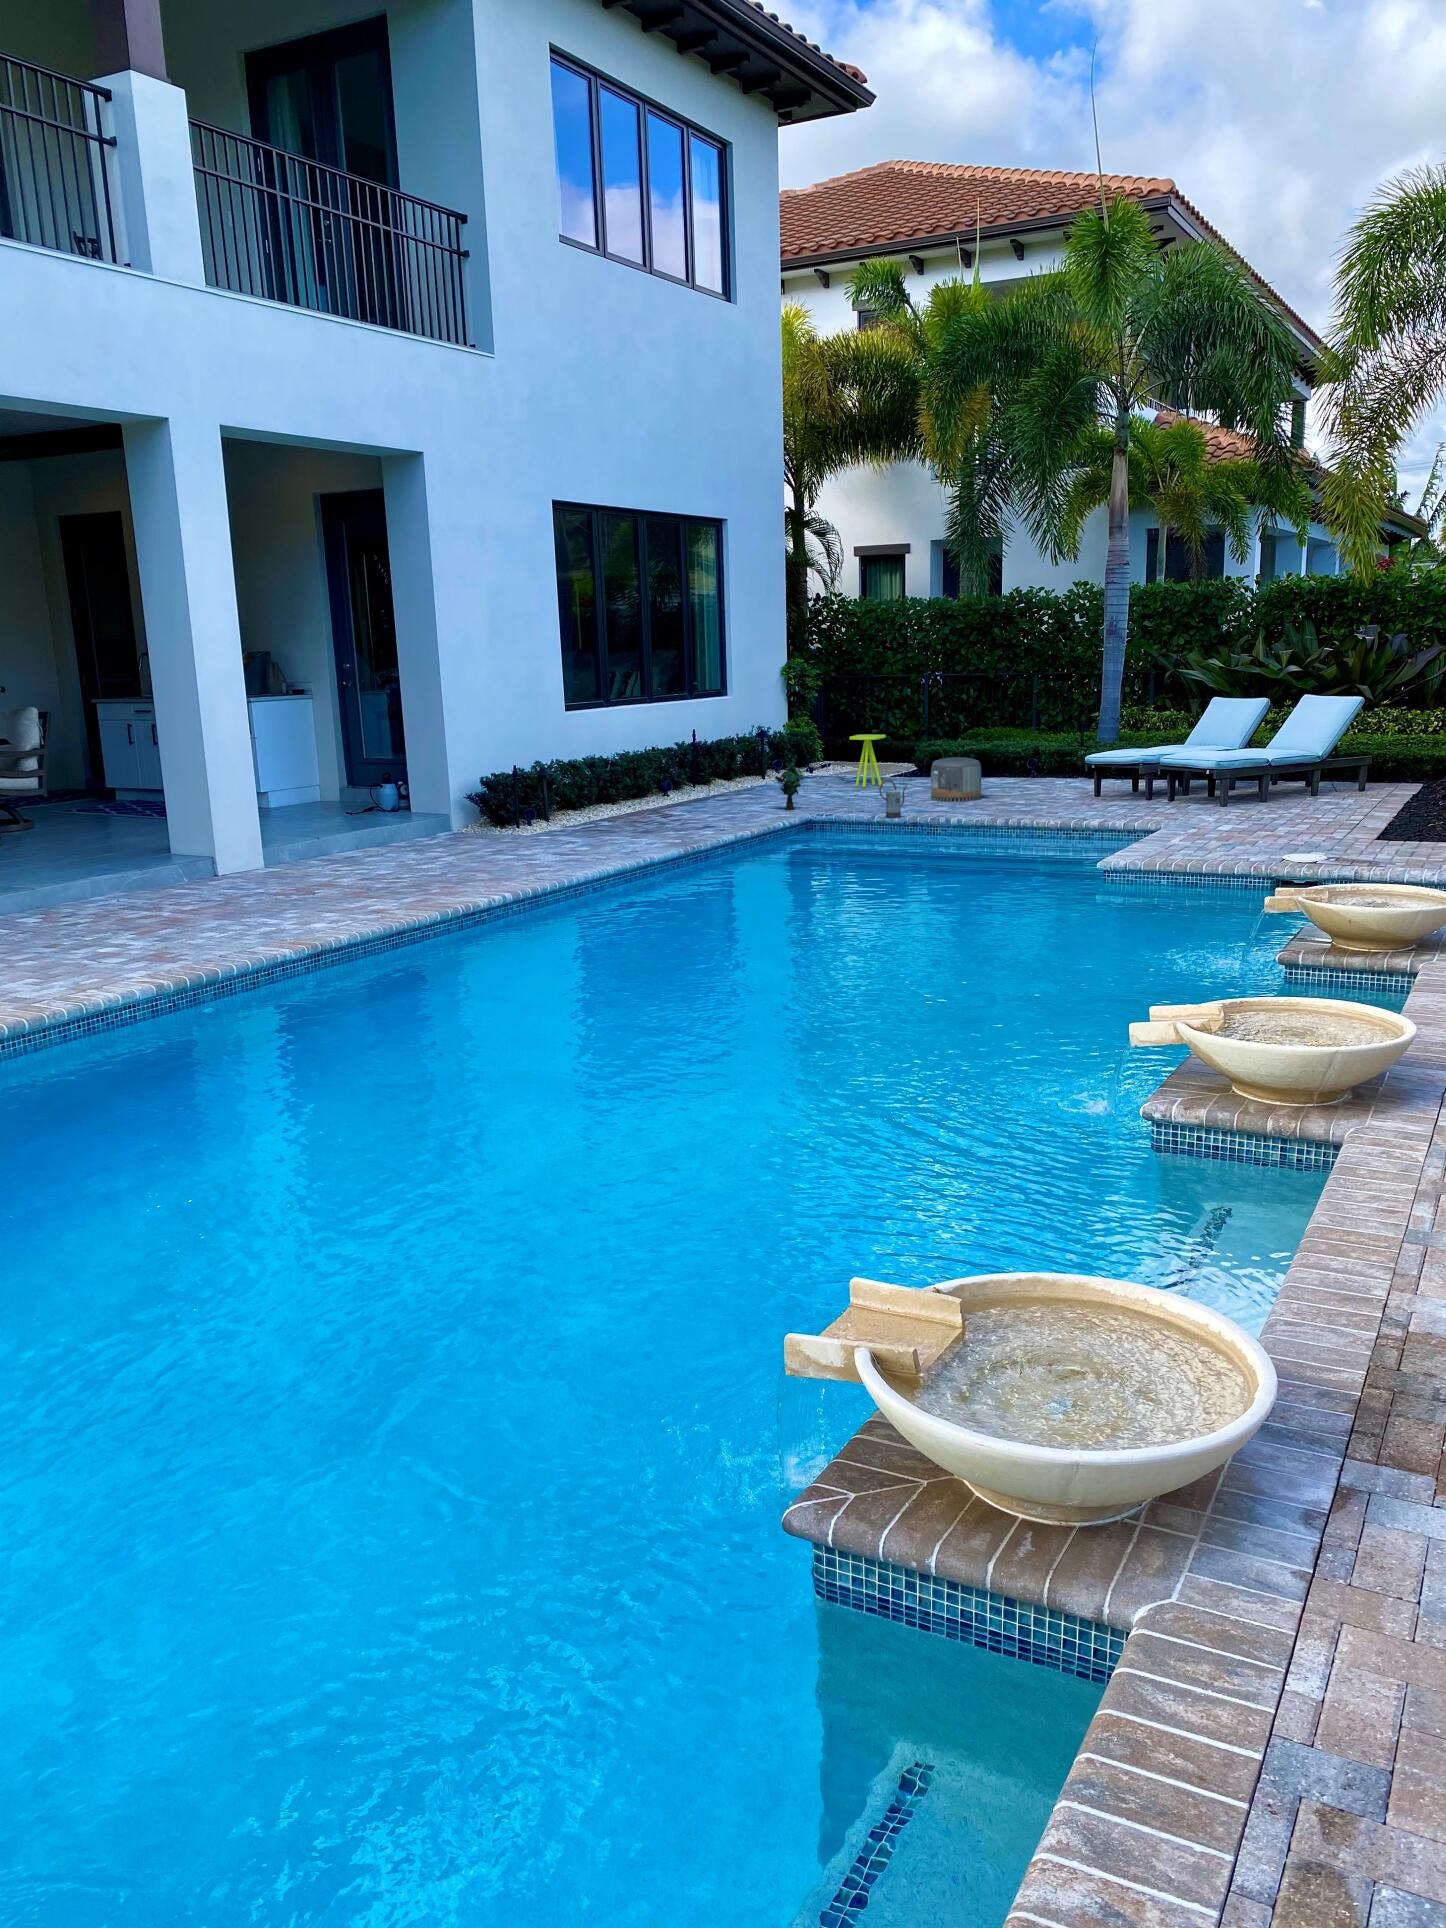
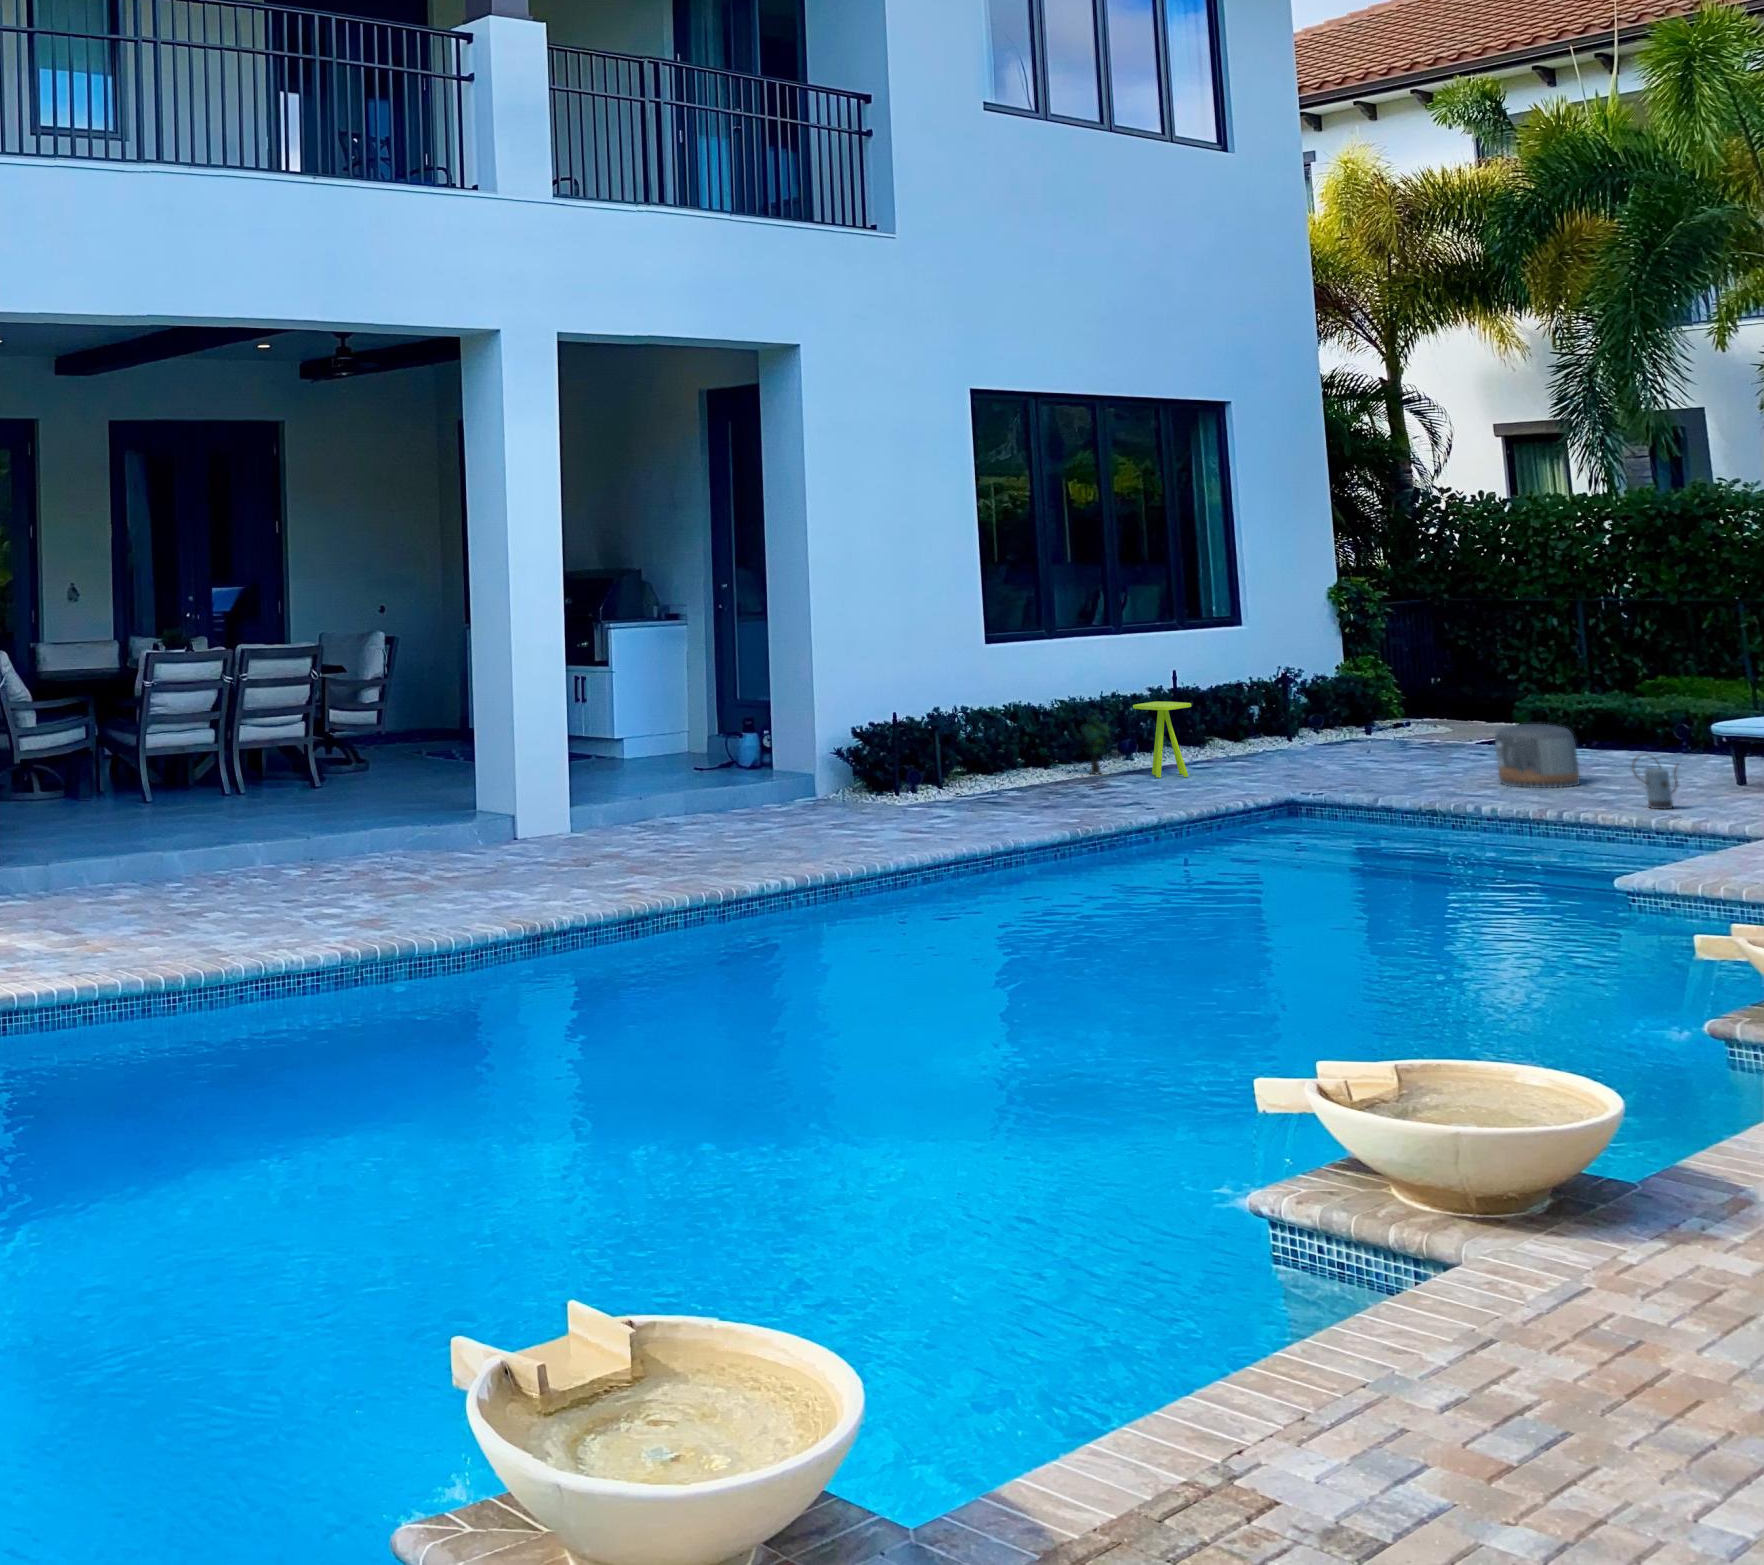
side table: present [849,734,886,787] -> present [1133,701,1191,778]
decorative plant: present [775,758,803,810] -> present [1075,710,1110,774]
watering can: present [879,779,907,818] -> present [1633,753,1678,809]

